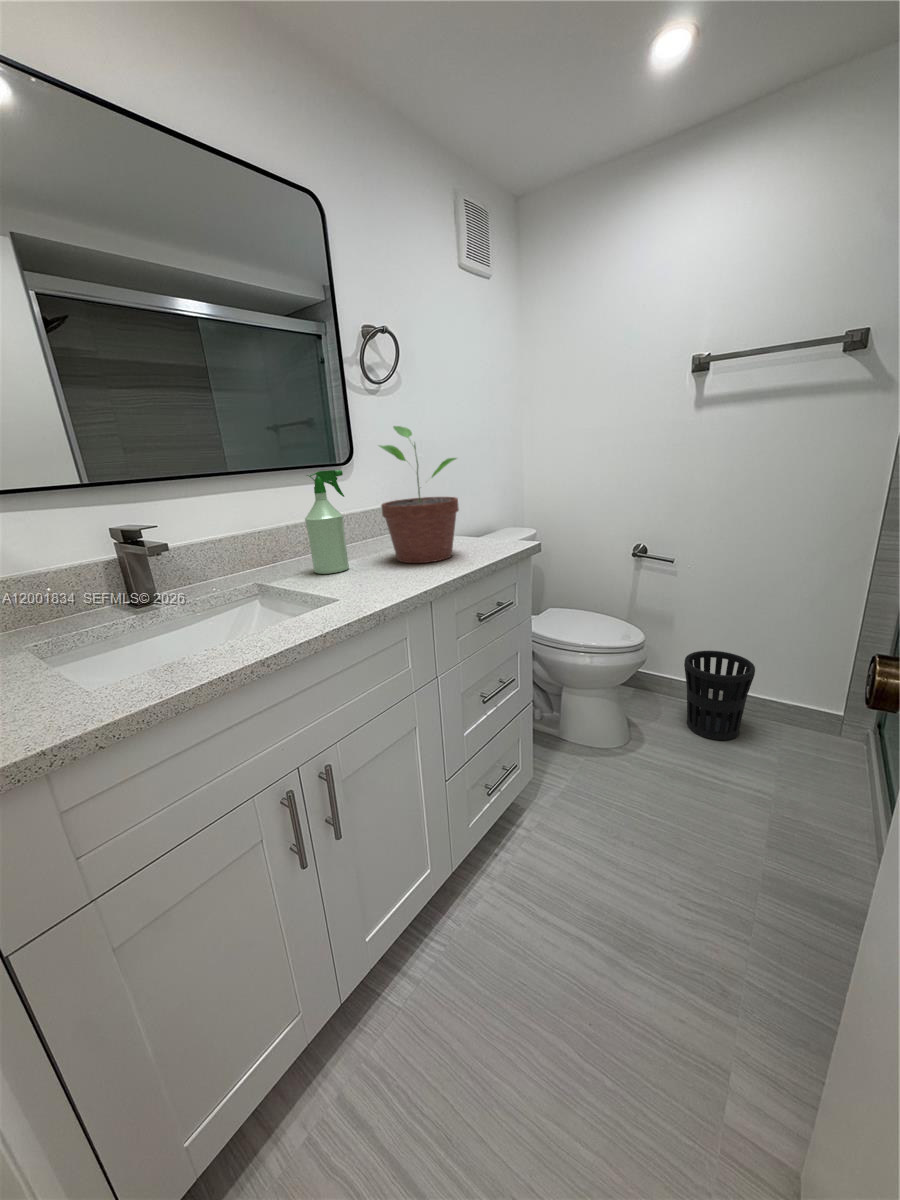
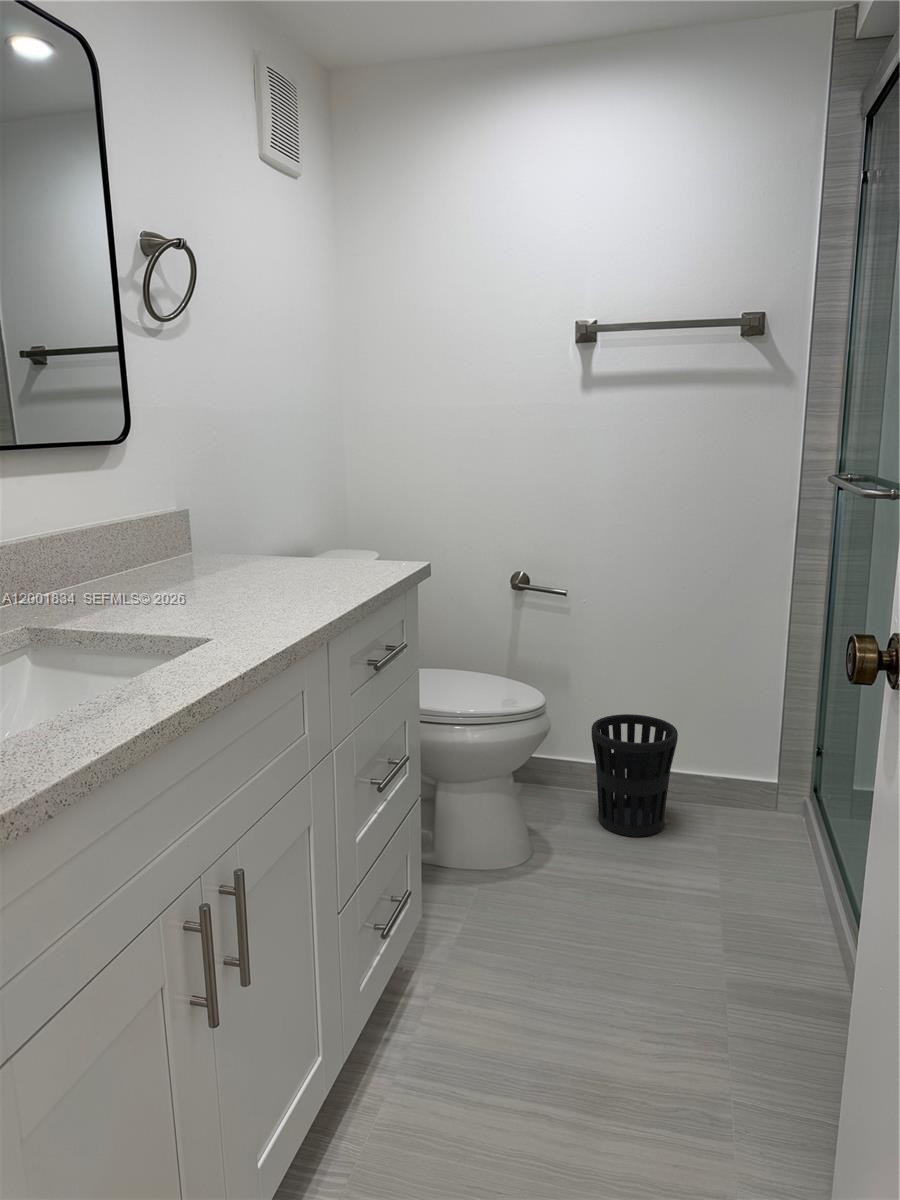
potted plant: present [379,426,459,563] -> none [214,390,340,592]
spray bottle: present [305,470,349,574] -> none [103,452,171,610]

